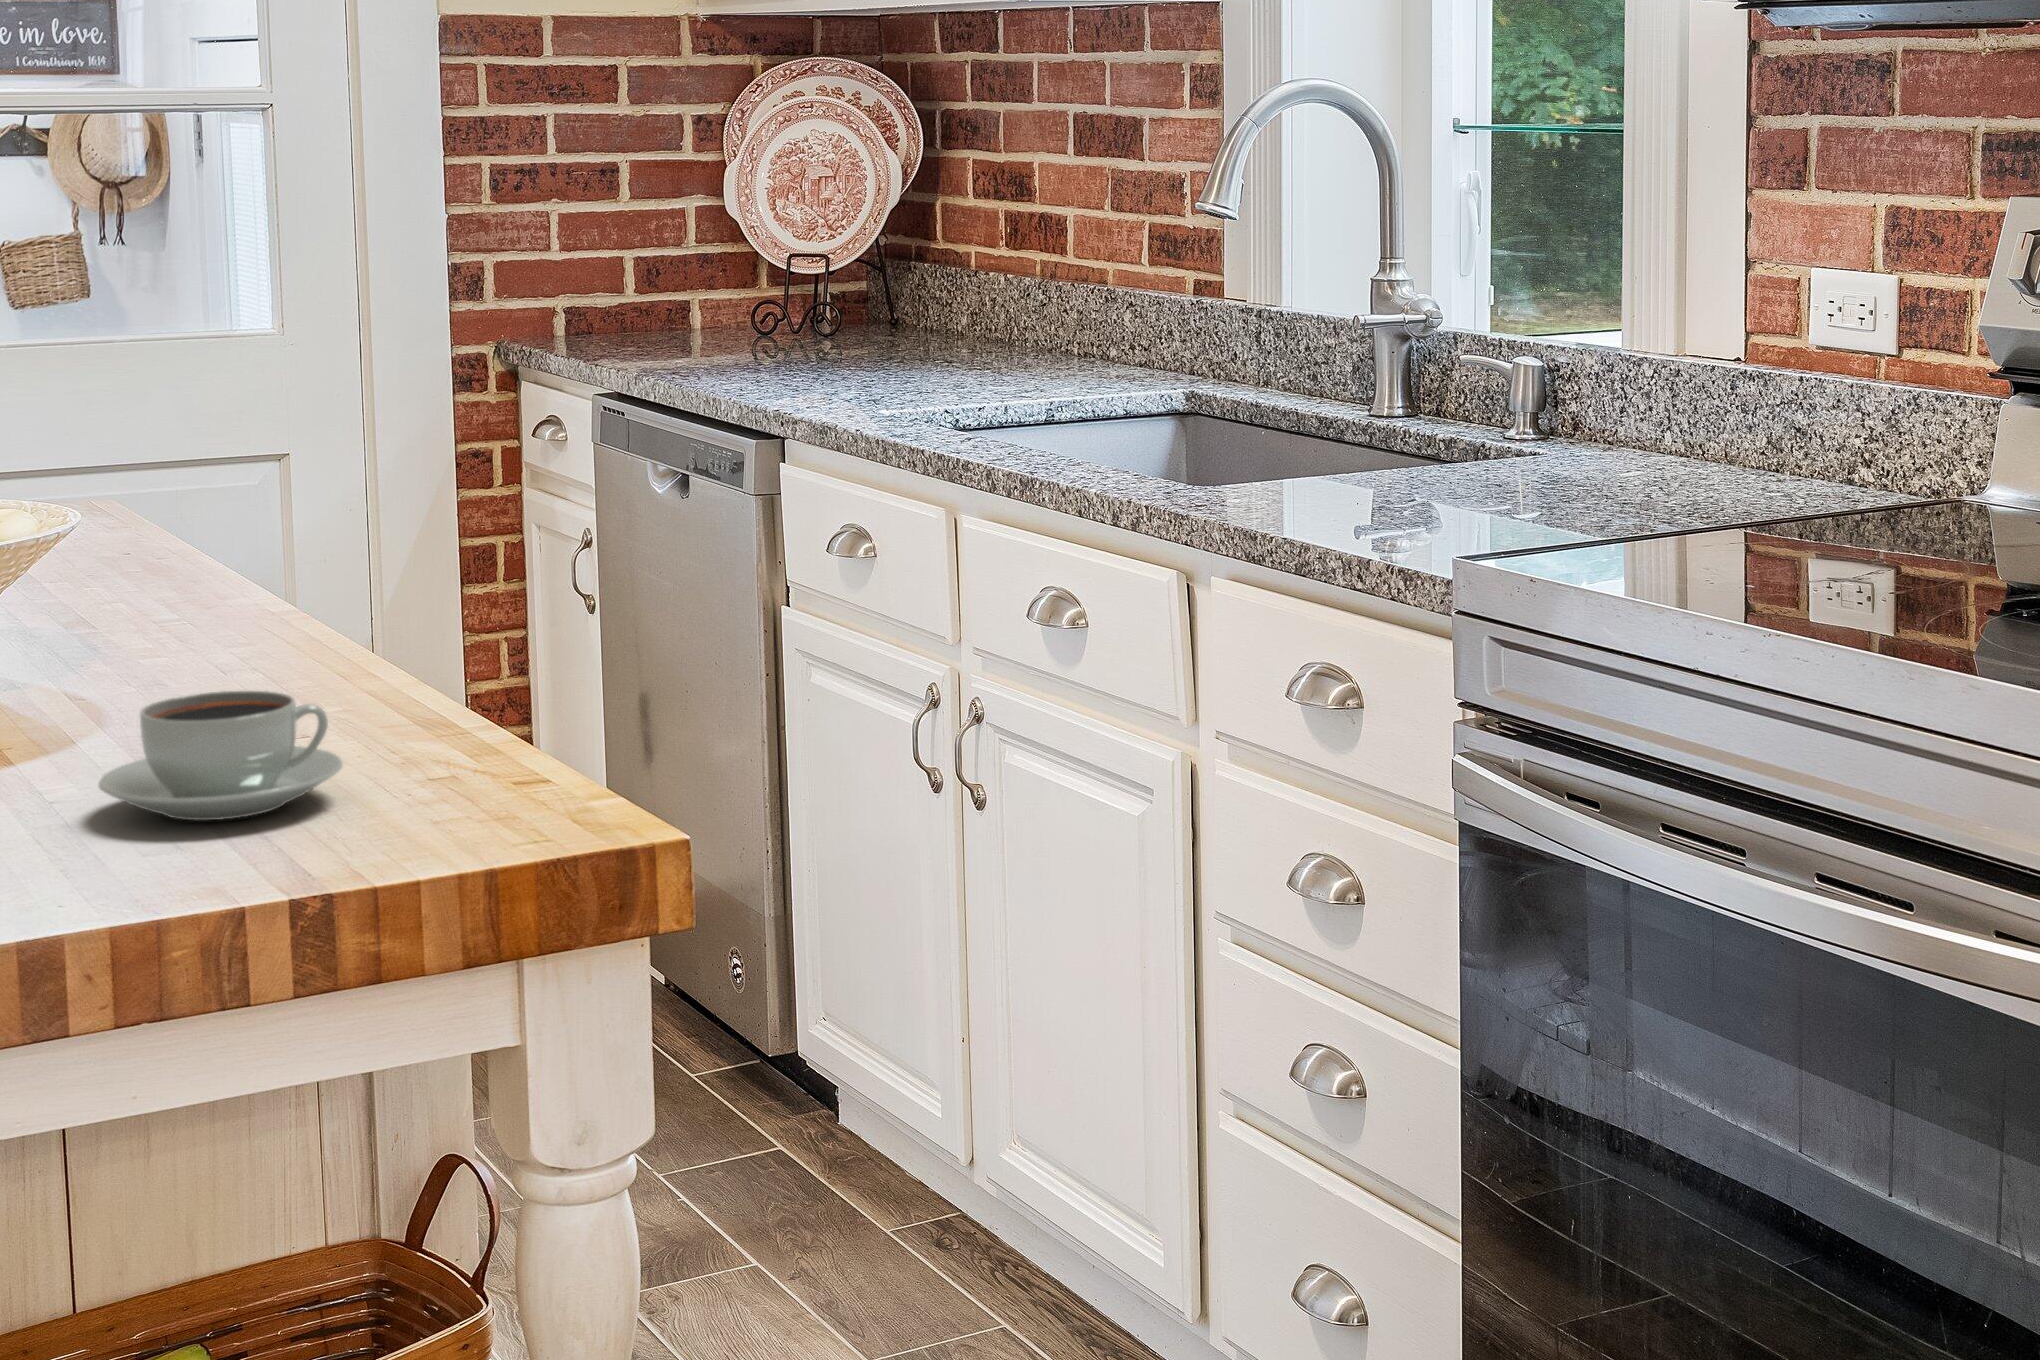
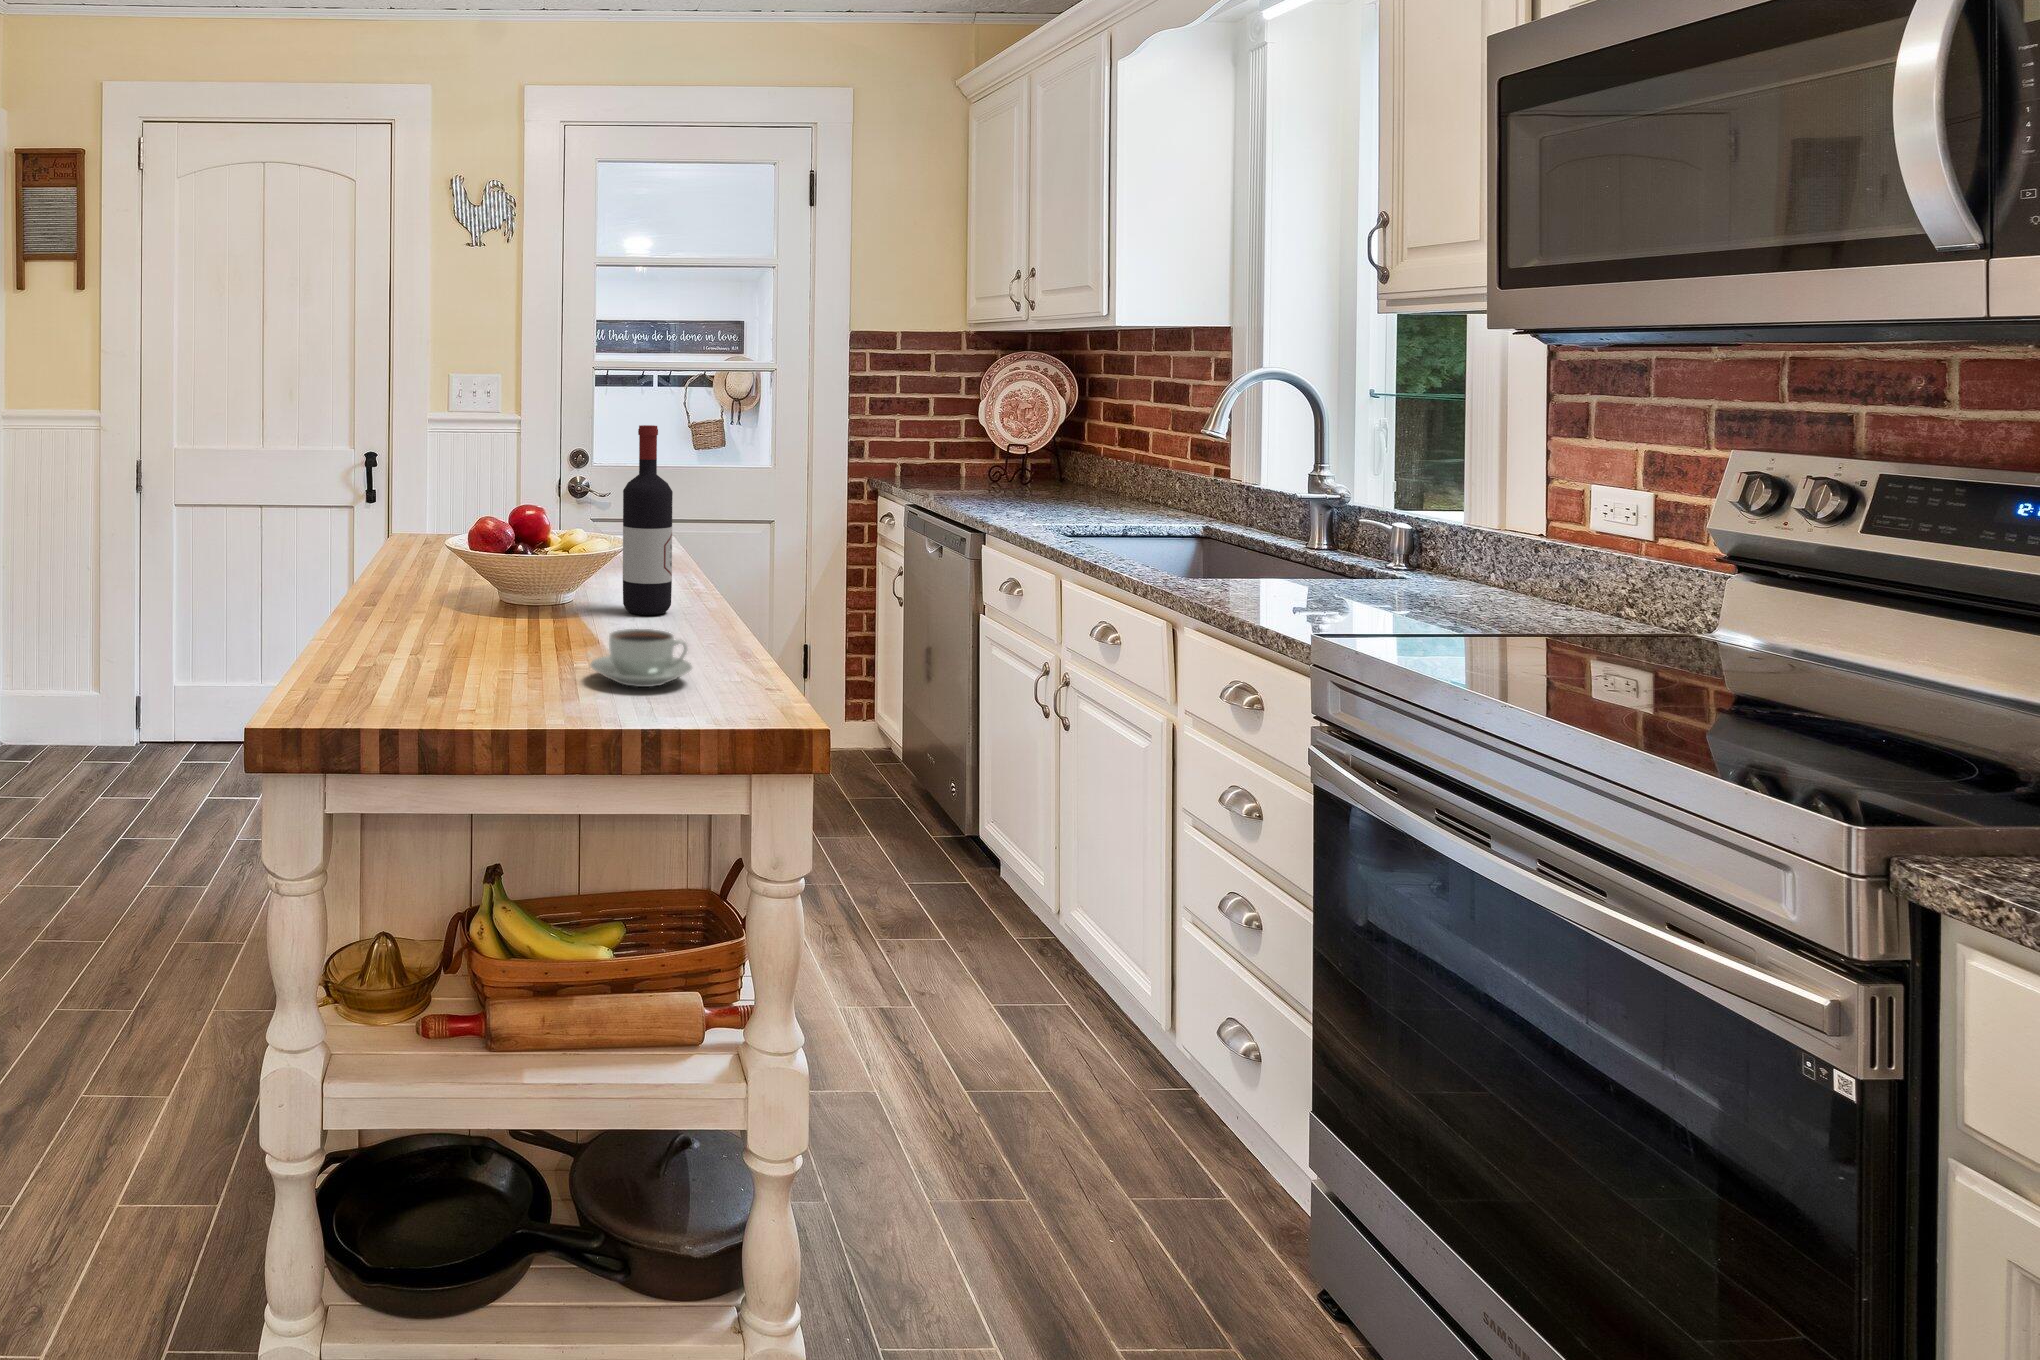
wine bottle: none [72,235,209,671] -> present [623,425,673,615]

